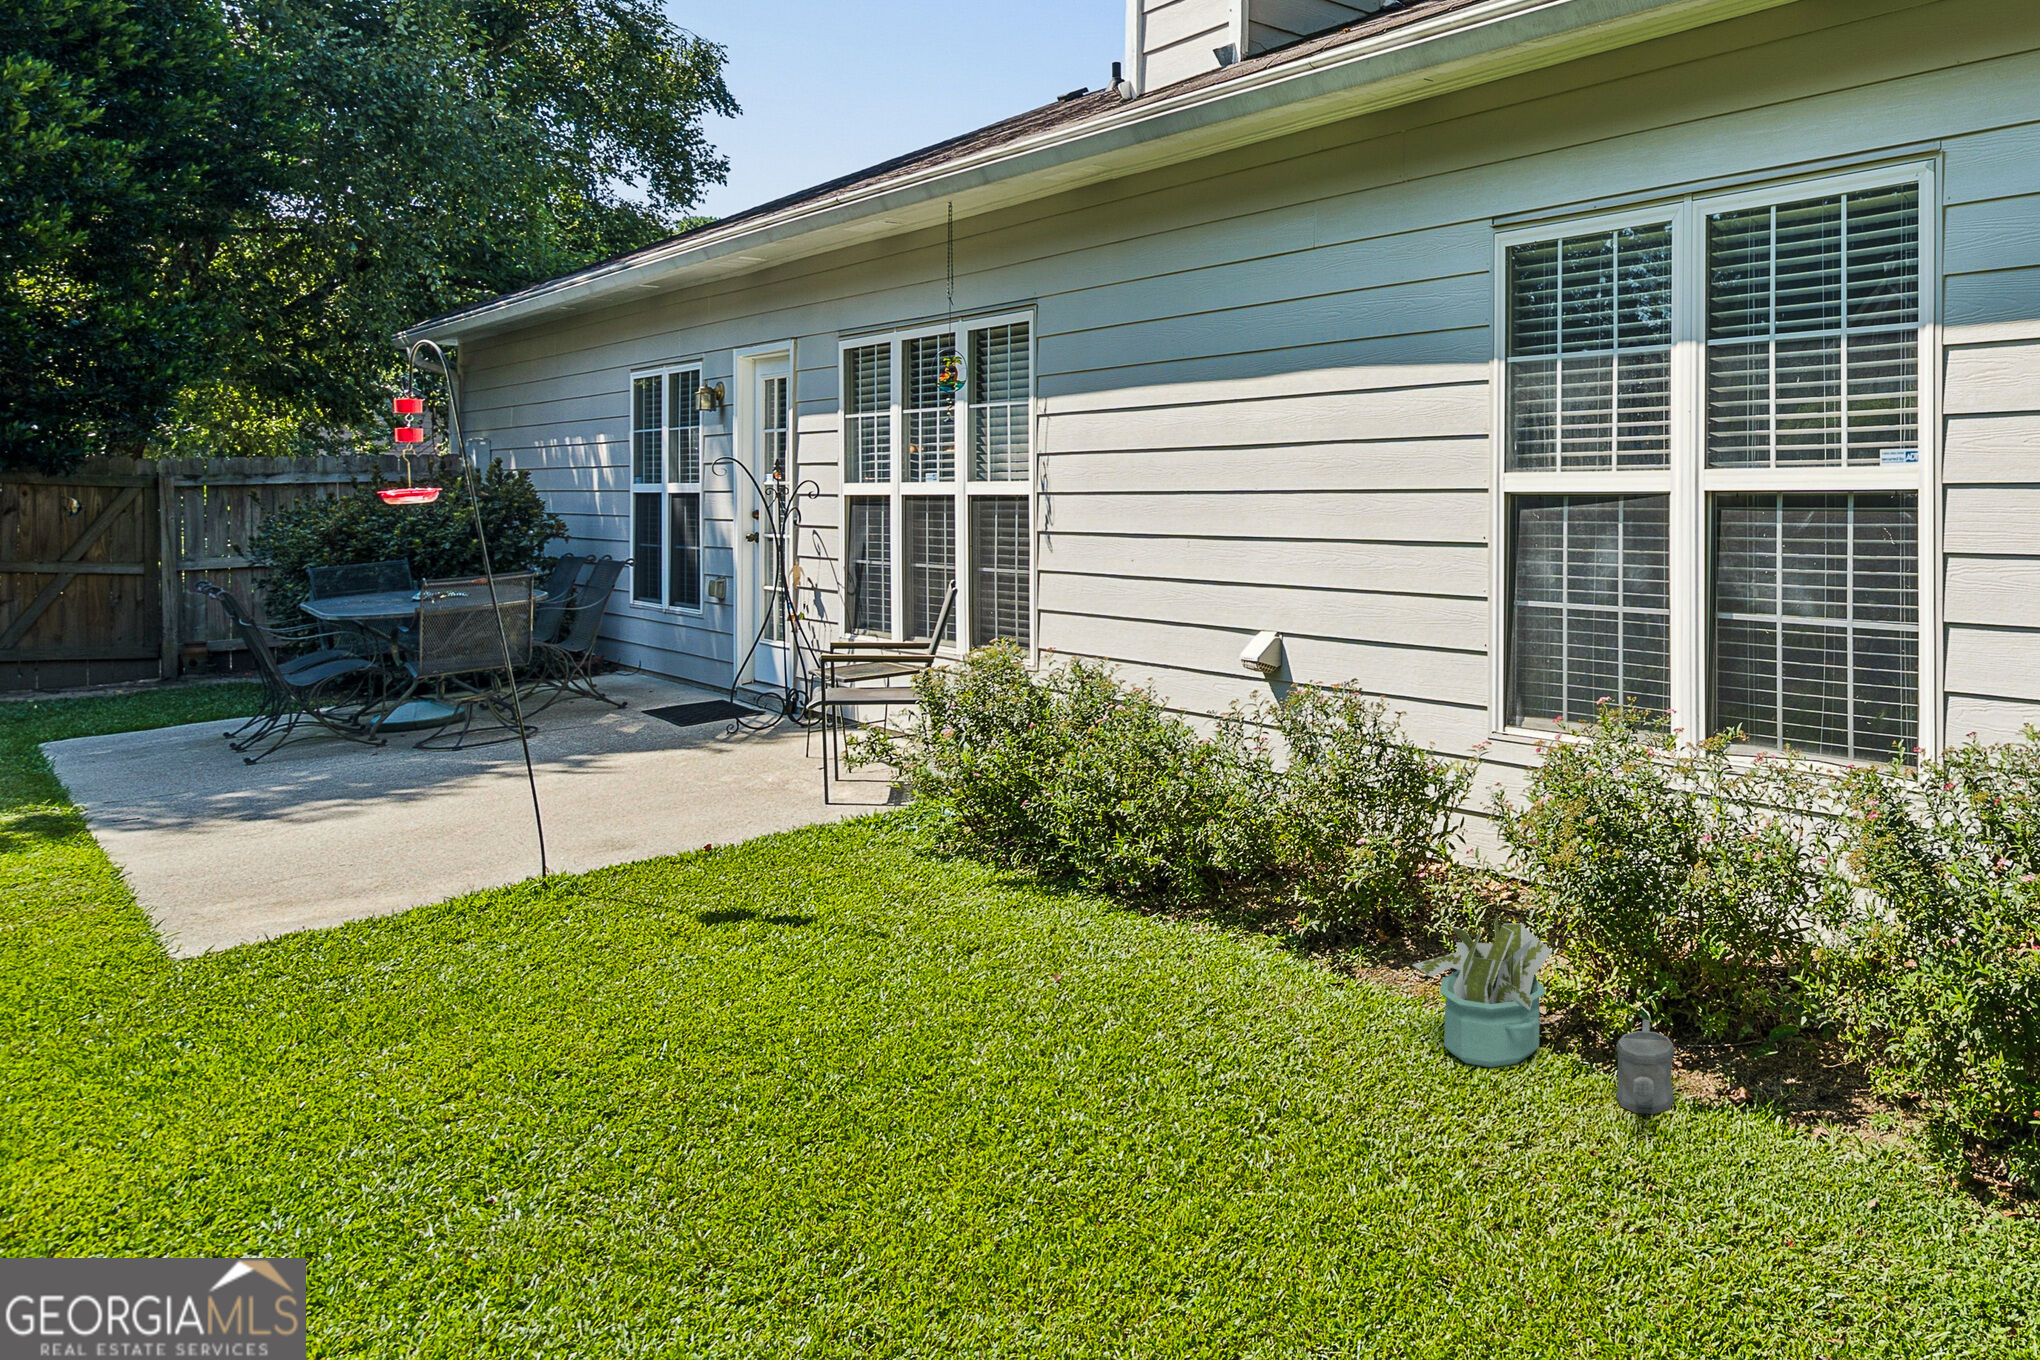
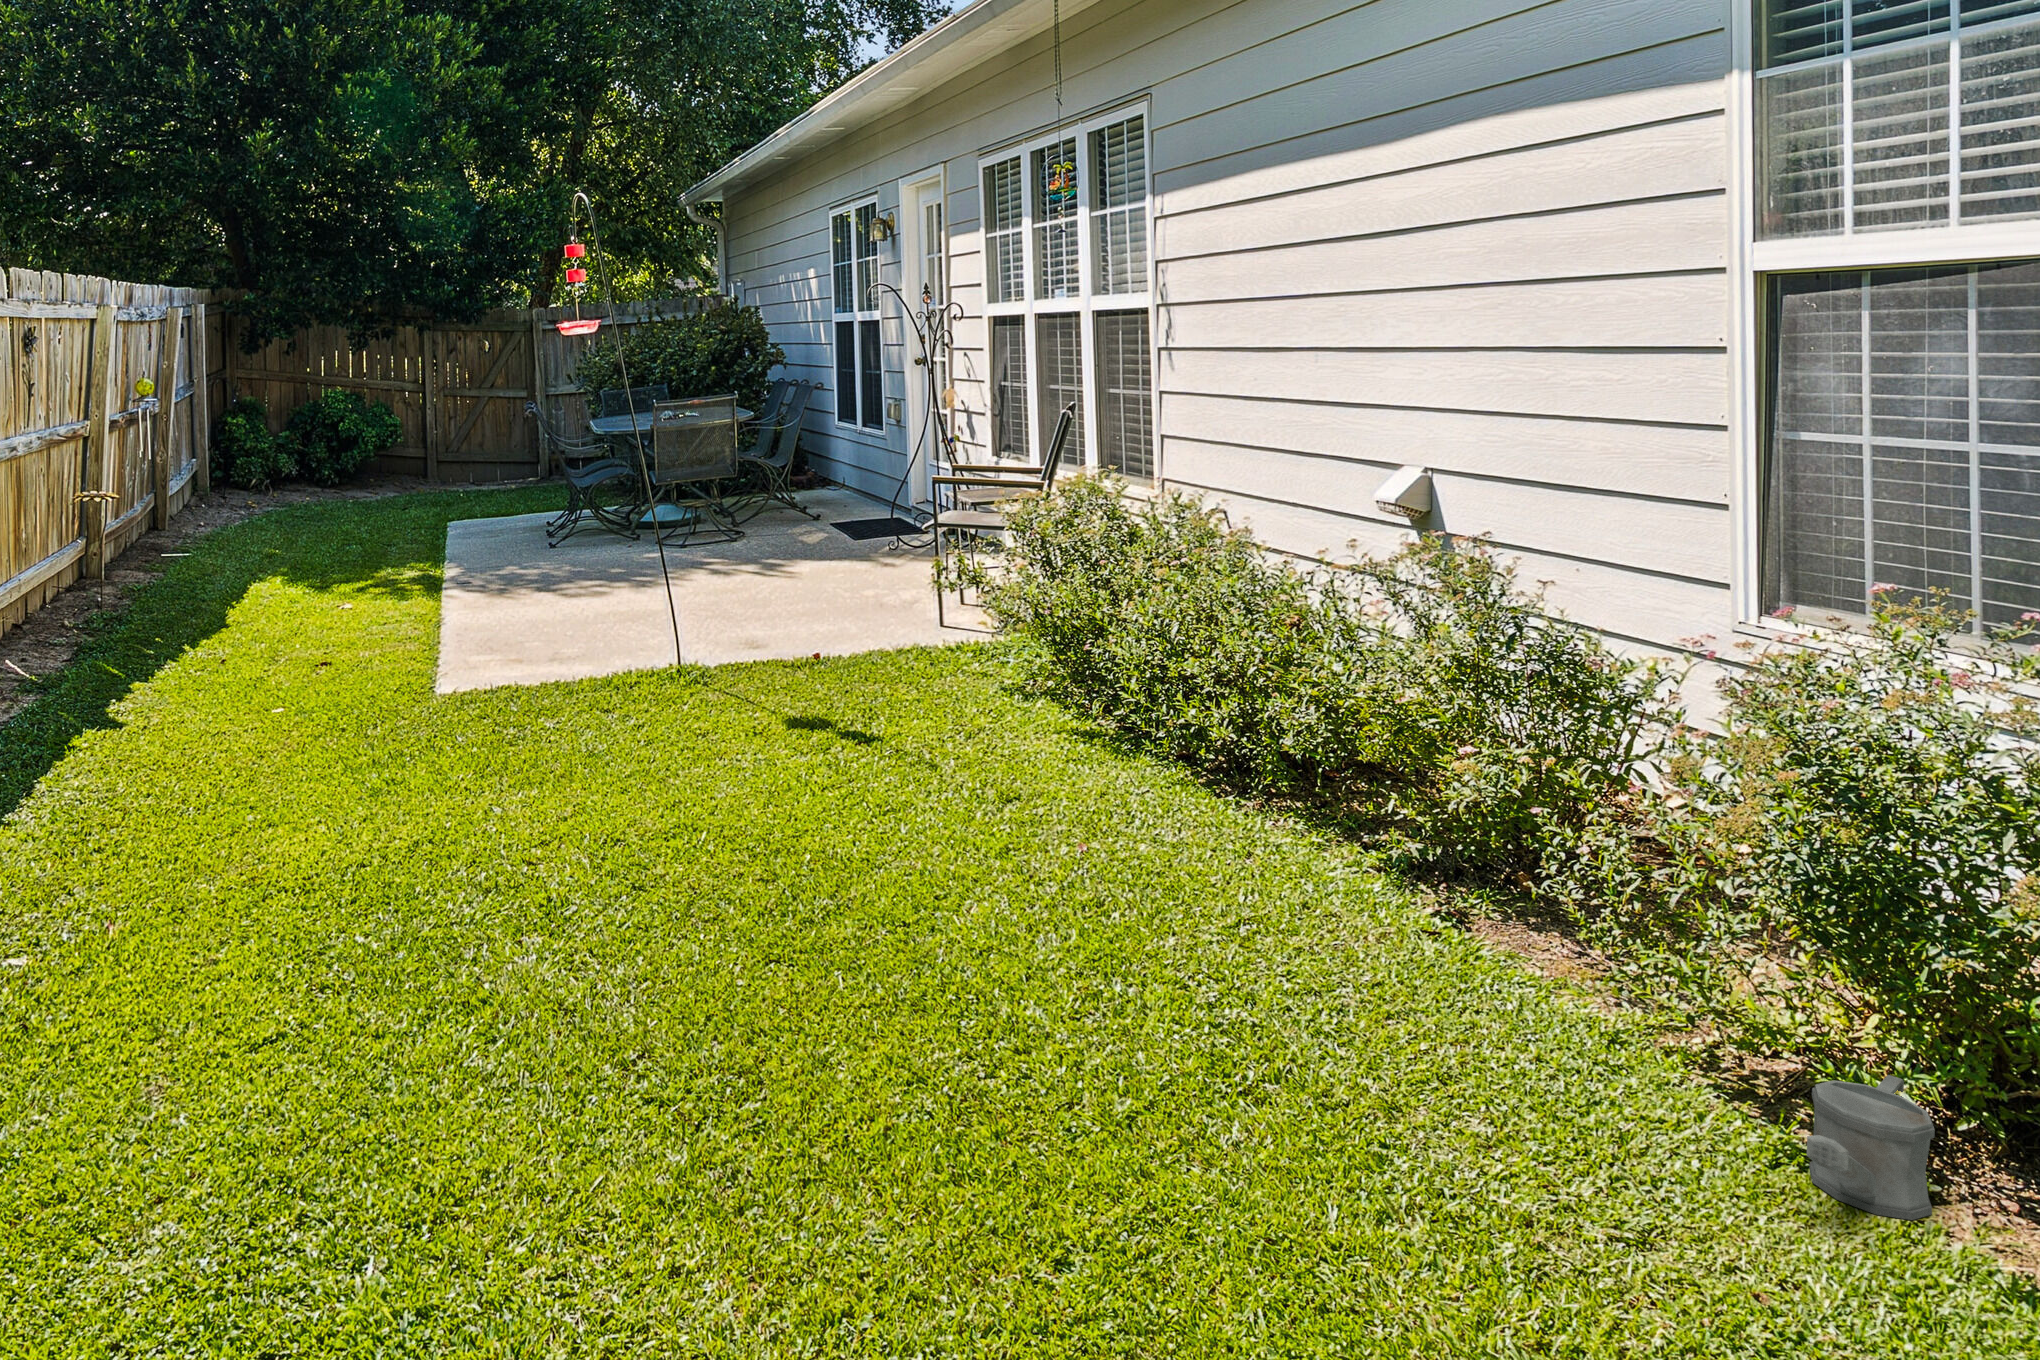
decorative plant: present [1413,917,1552,1068] -> none [1485,855,1731,1071]

